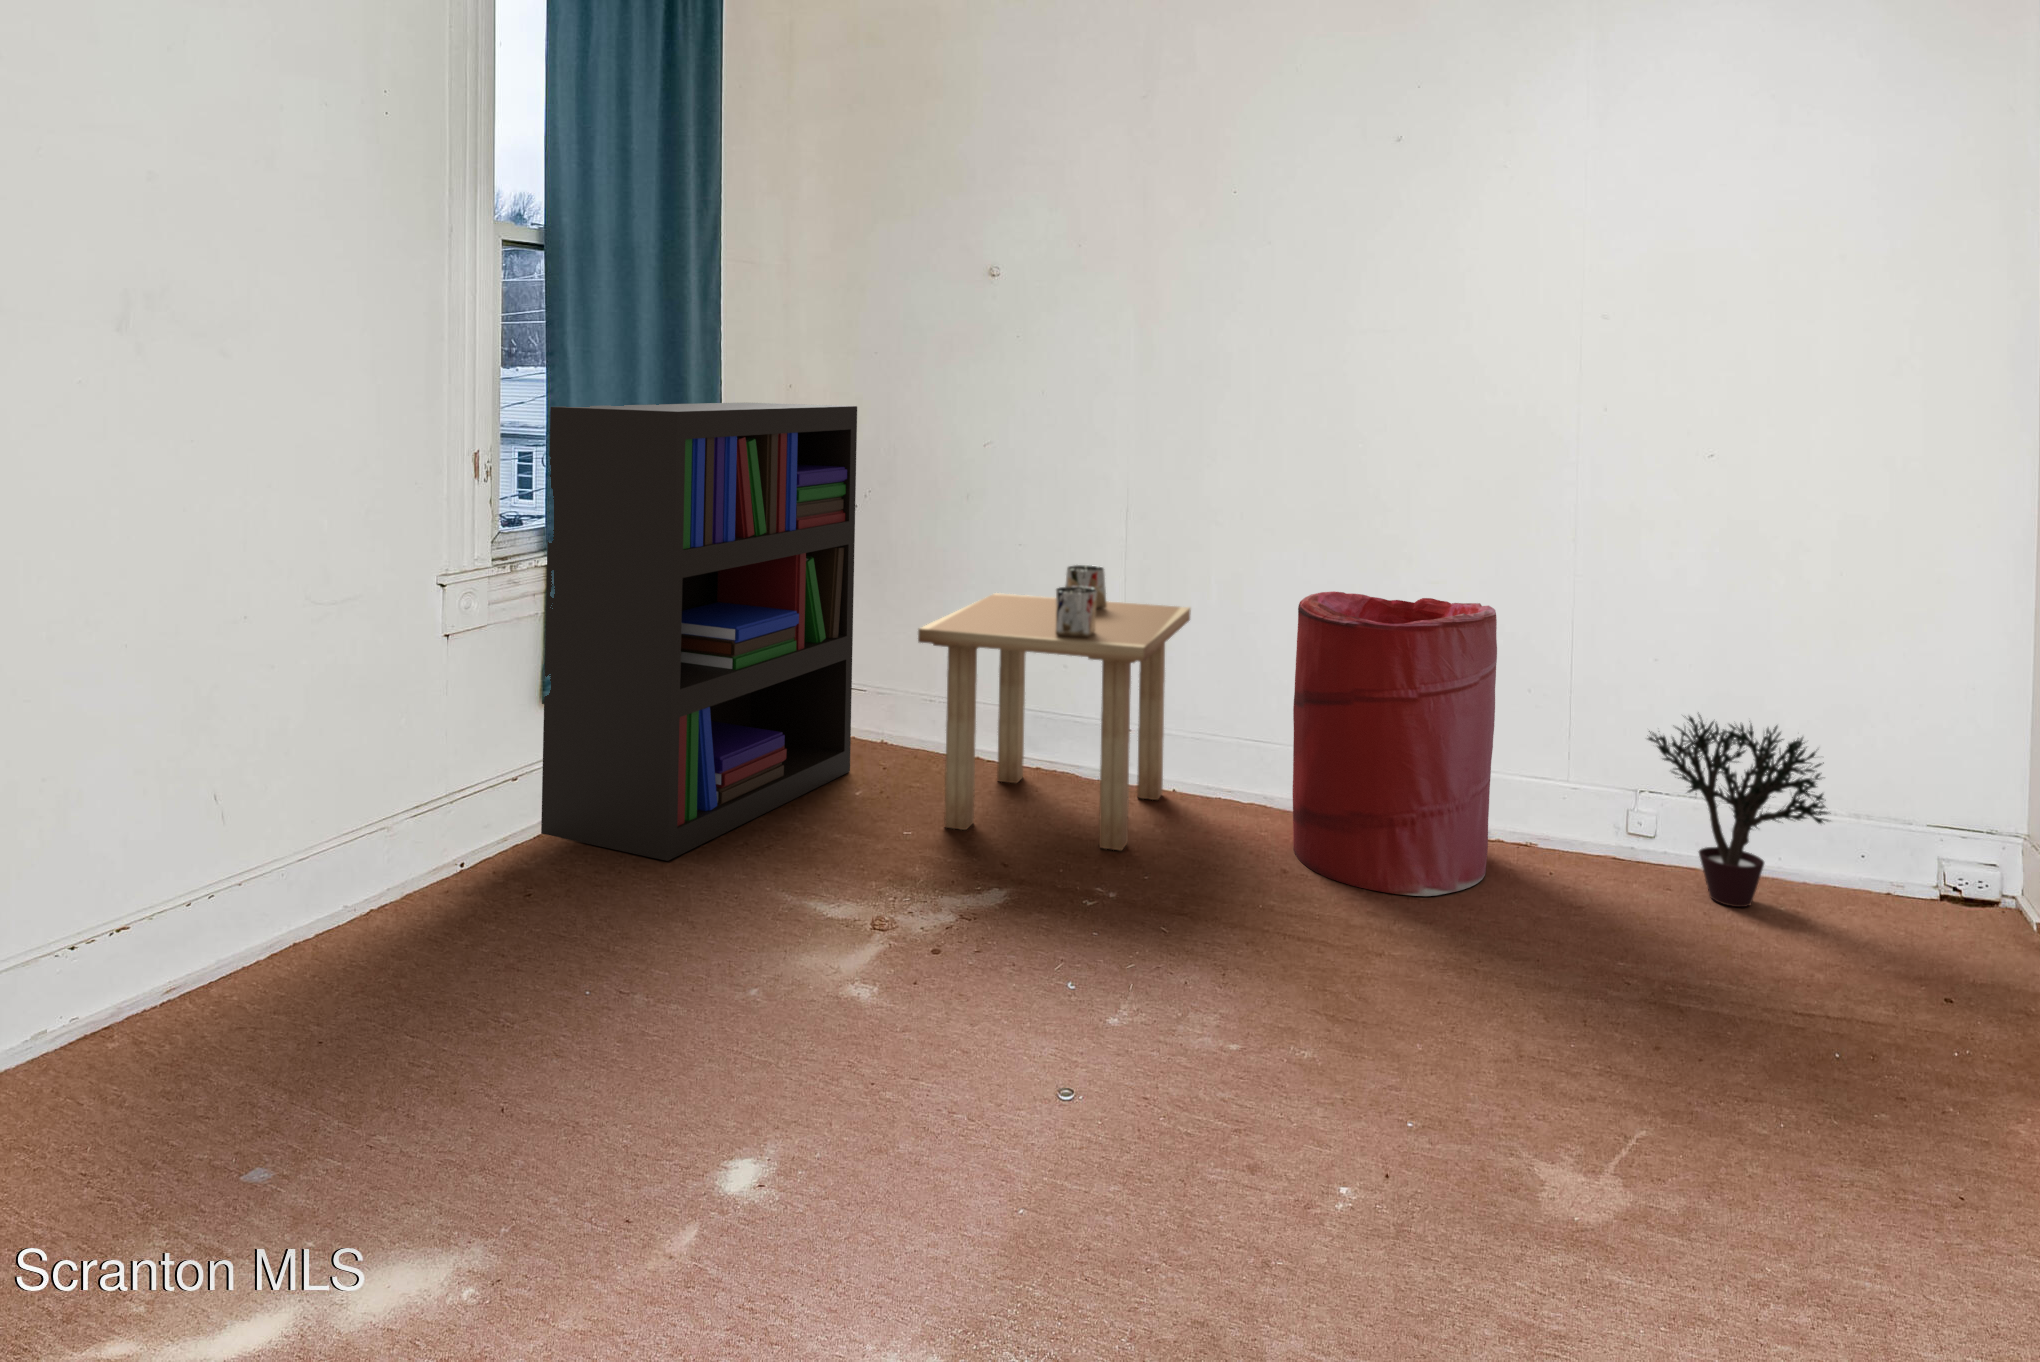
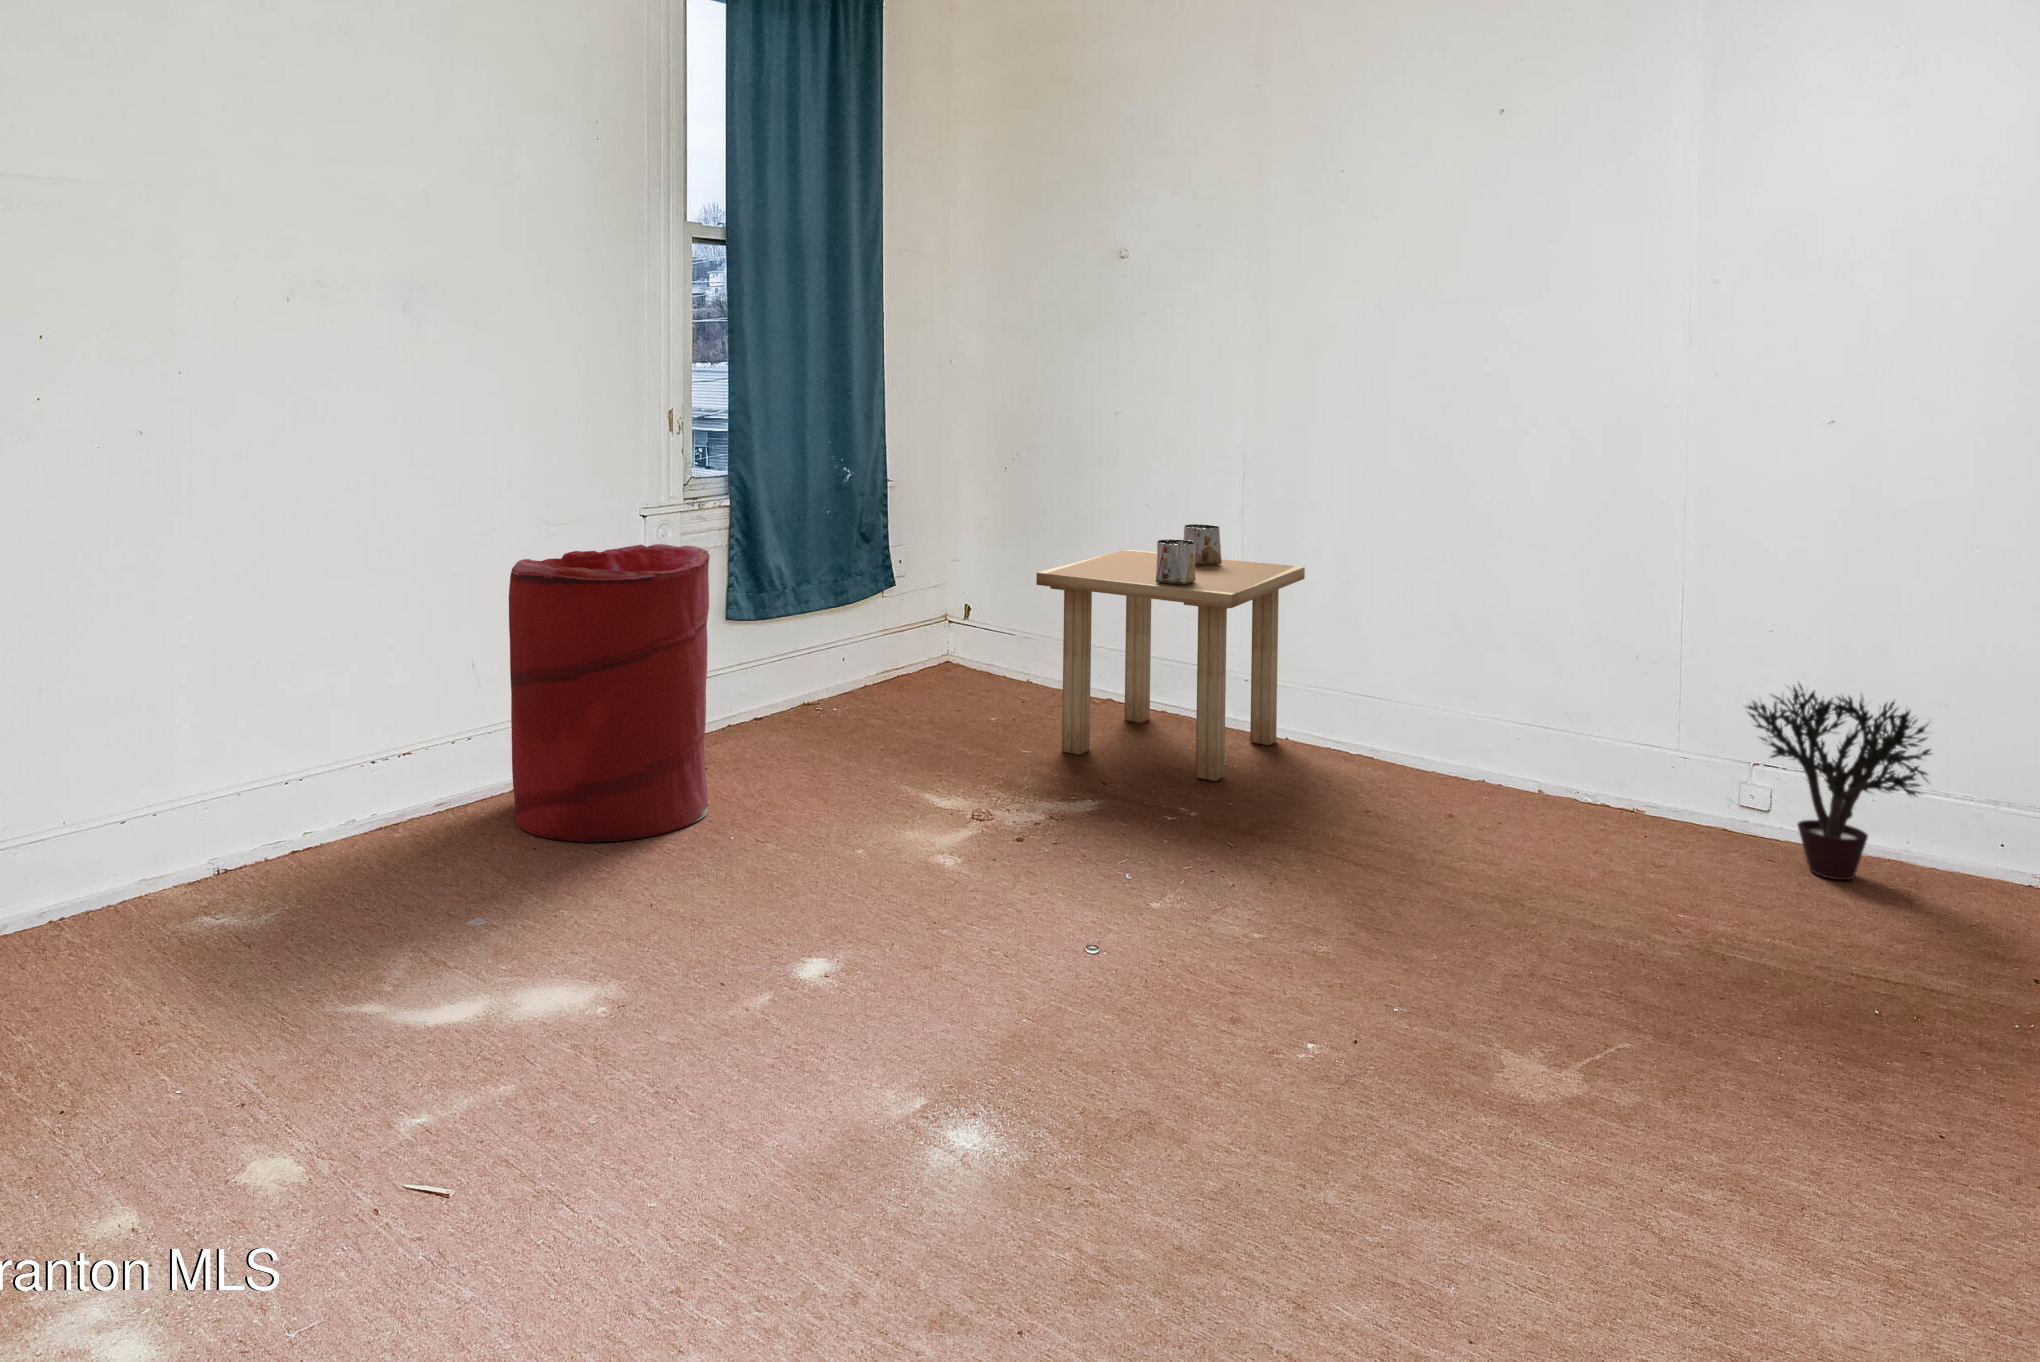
bookshelf: present [541,402,857,861] -> none [727,375,999,757]
laundry hamper: present [1293,591,1497,896] -> present [509,544,710,842]

